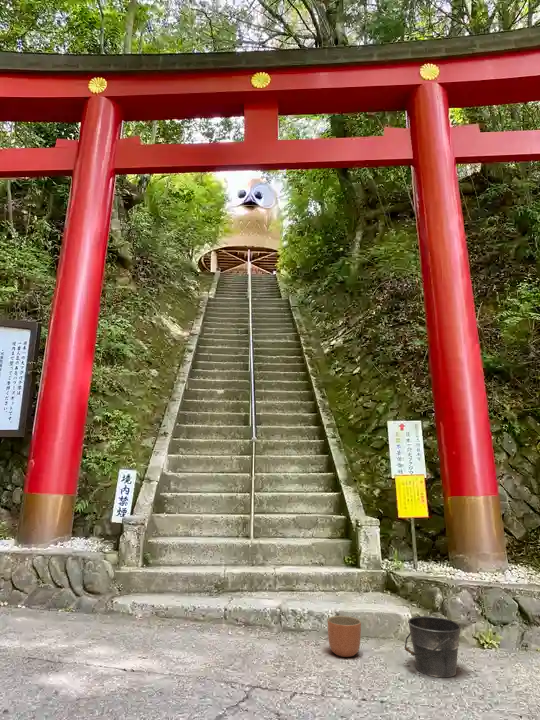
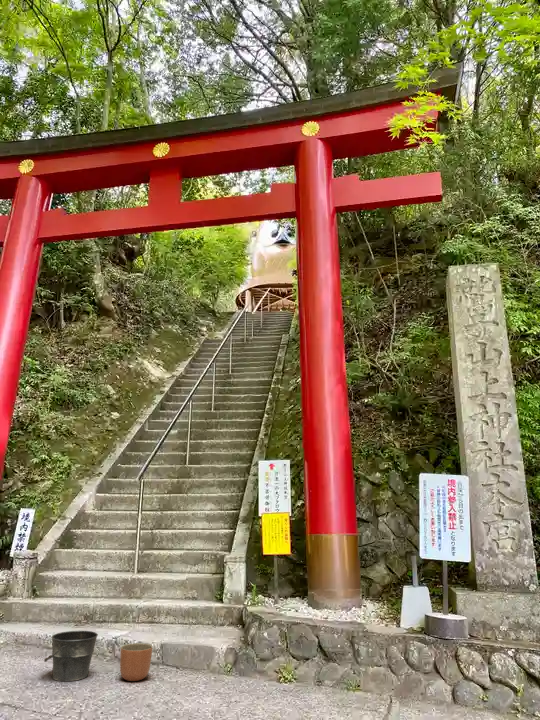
bucket: present [405,616,461,677] -> present [44,631,98,681]

